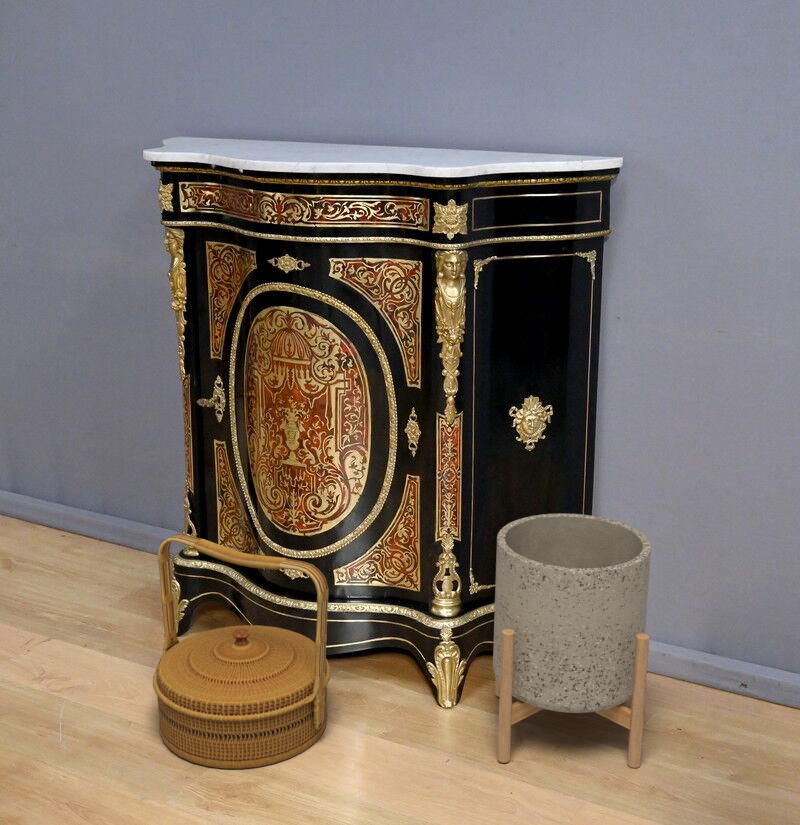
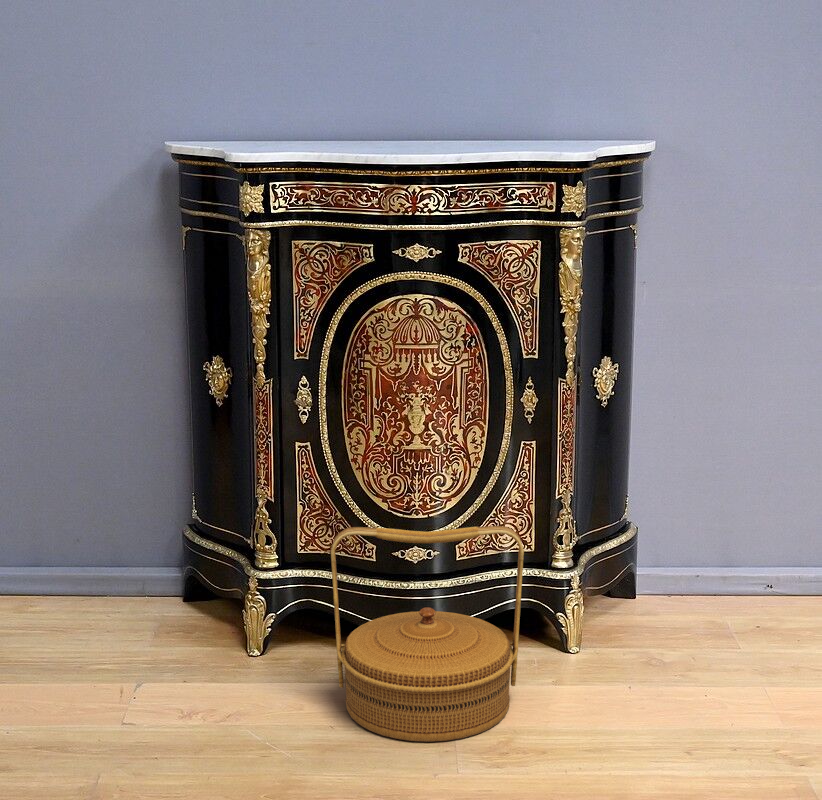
planter: present [493,513,651,768] -> none [596,454,768,675]

